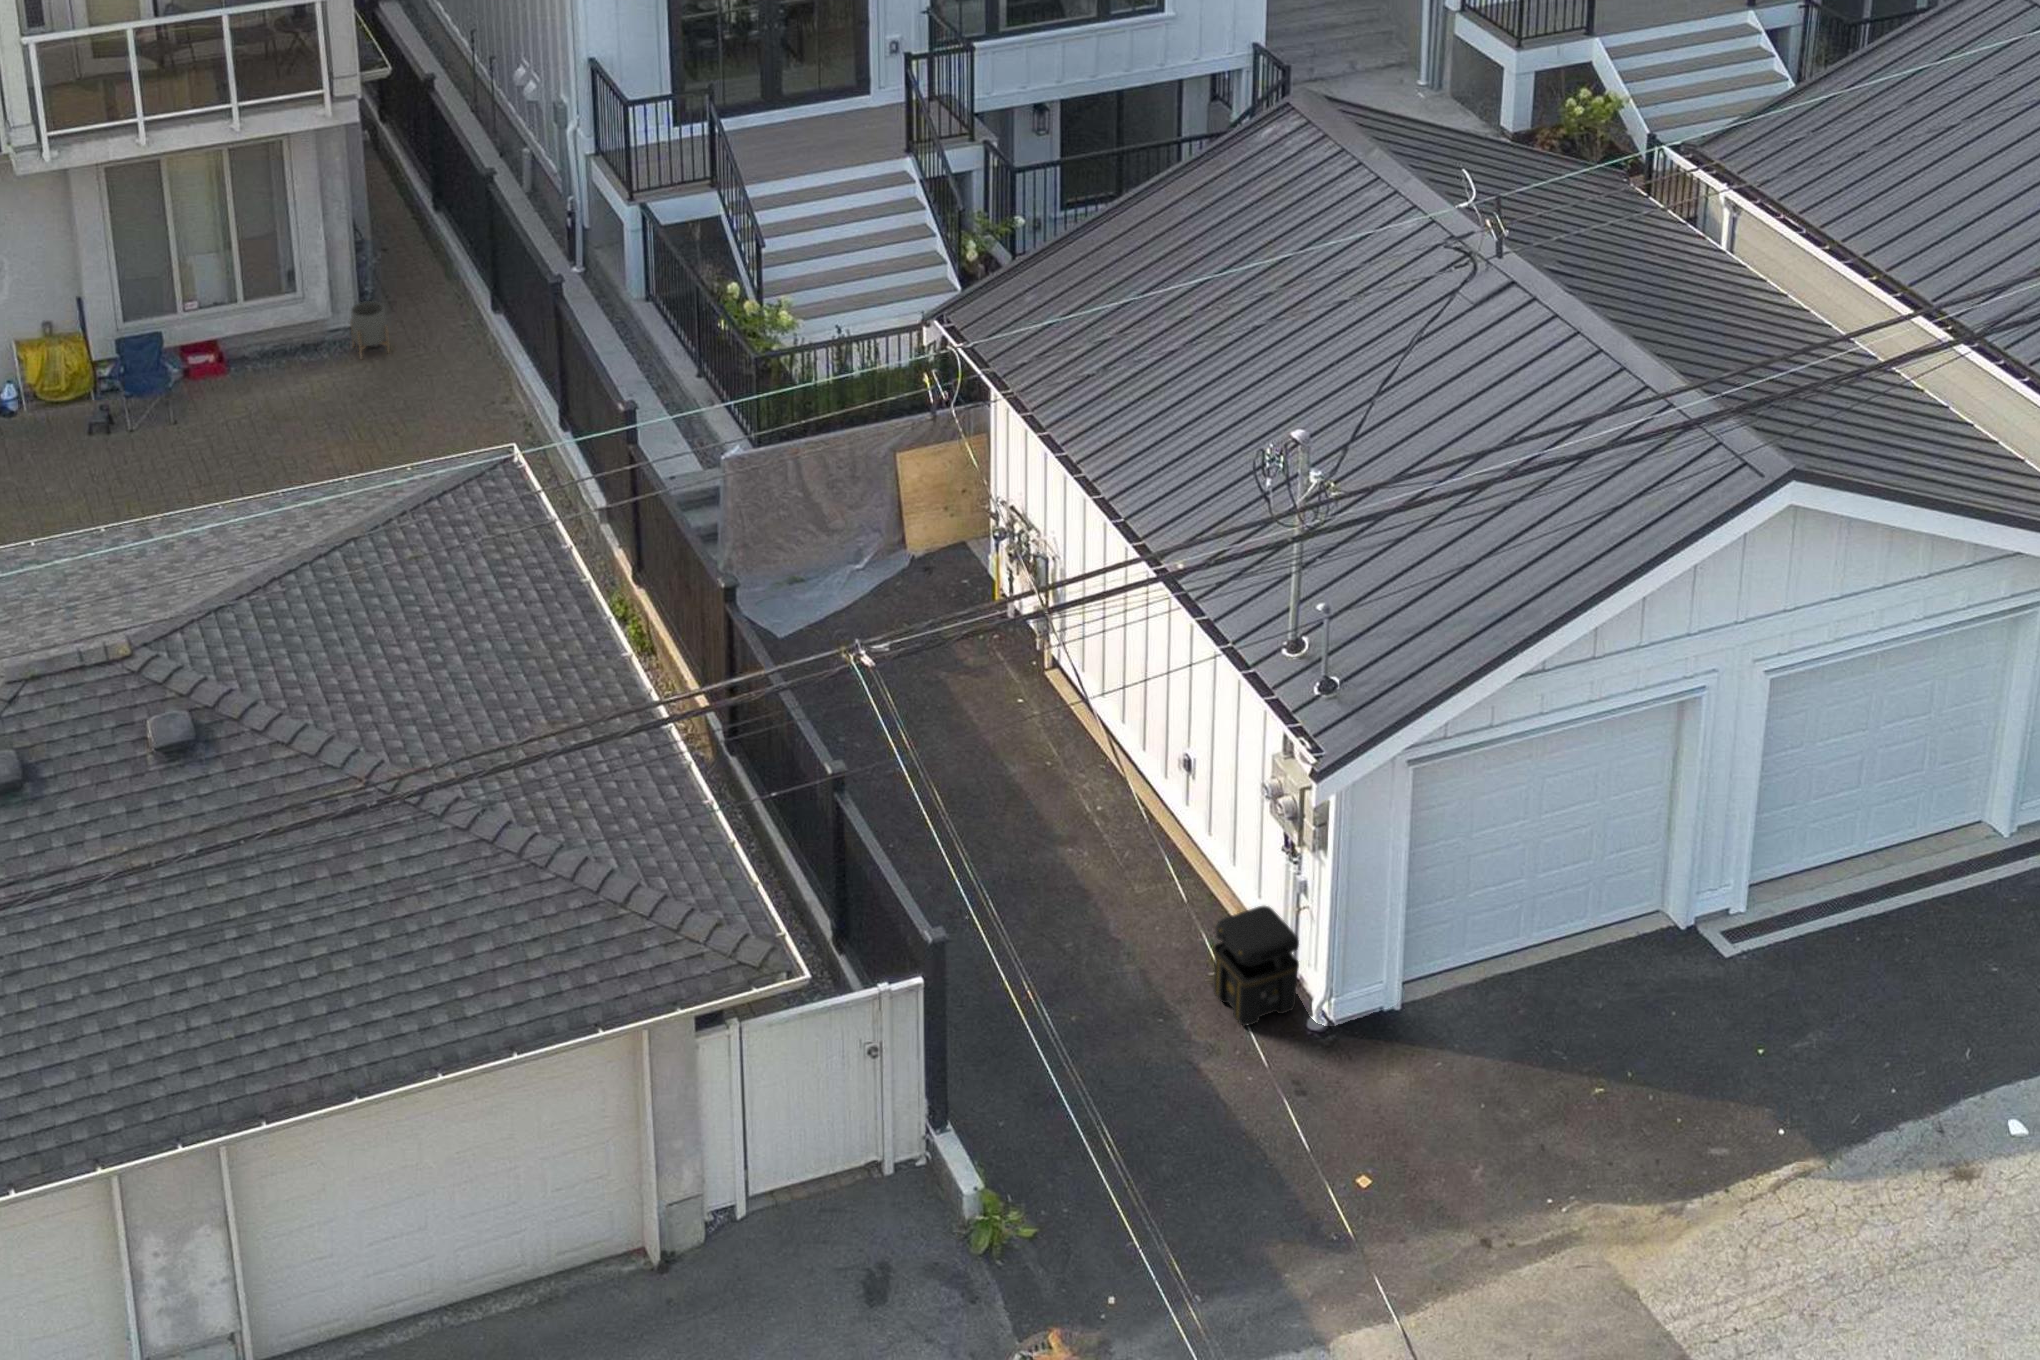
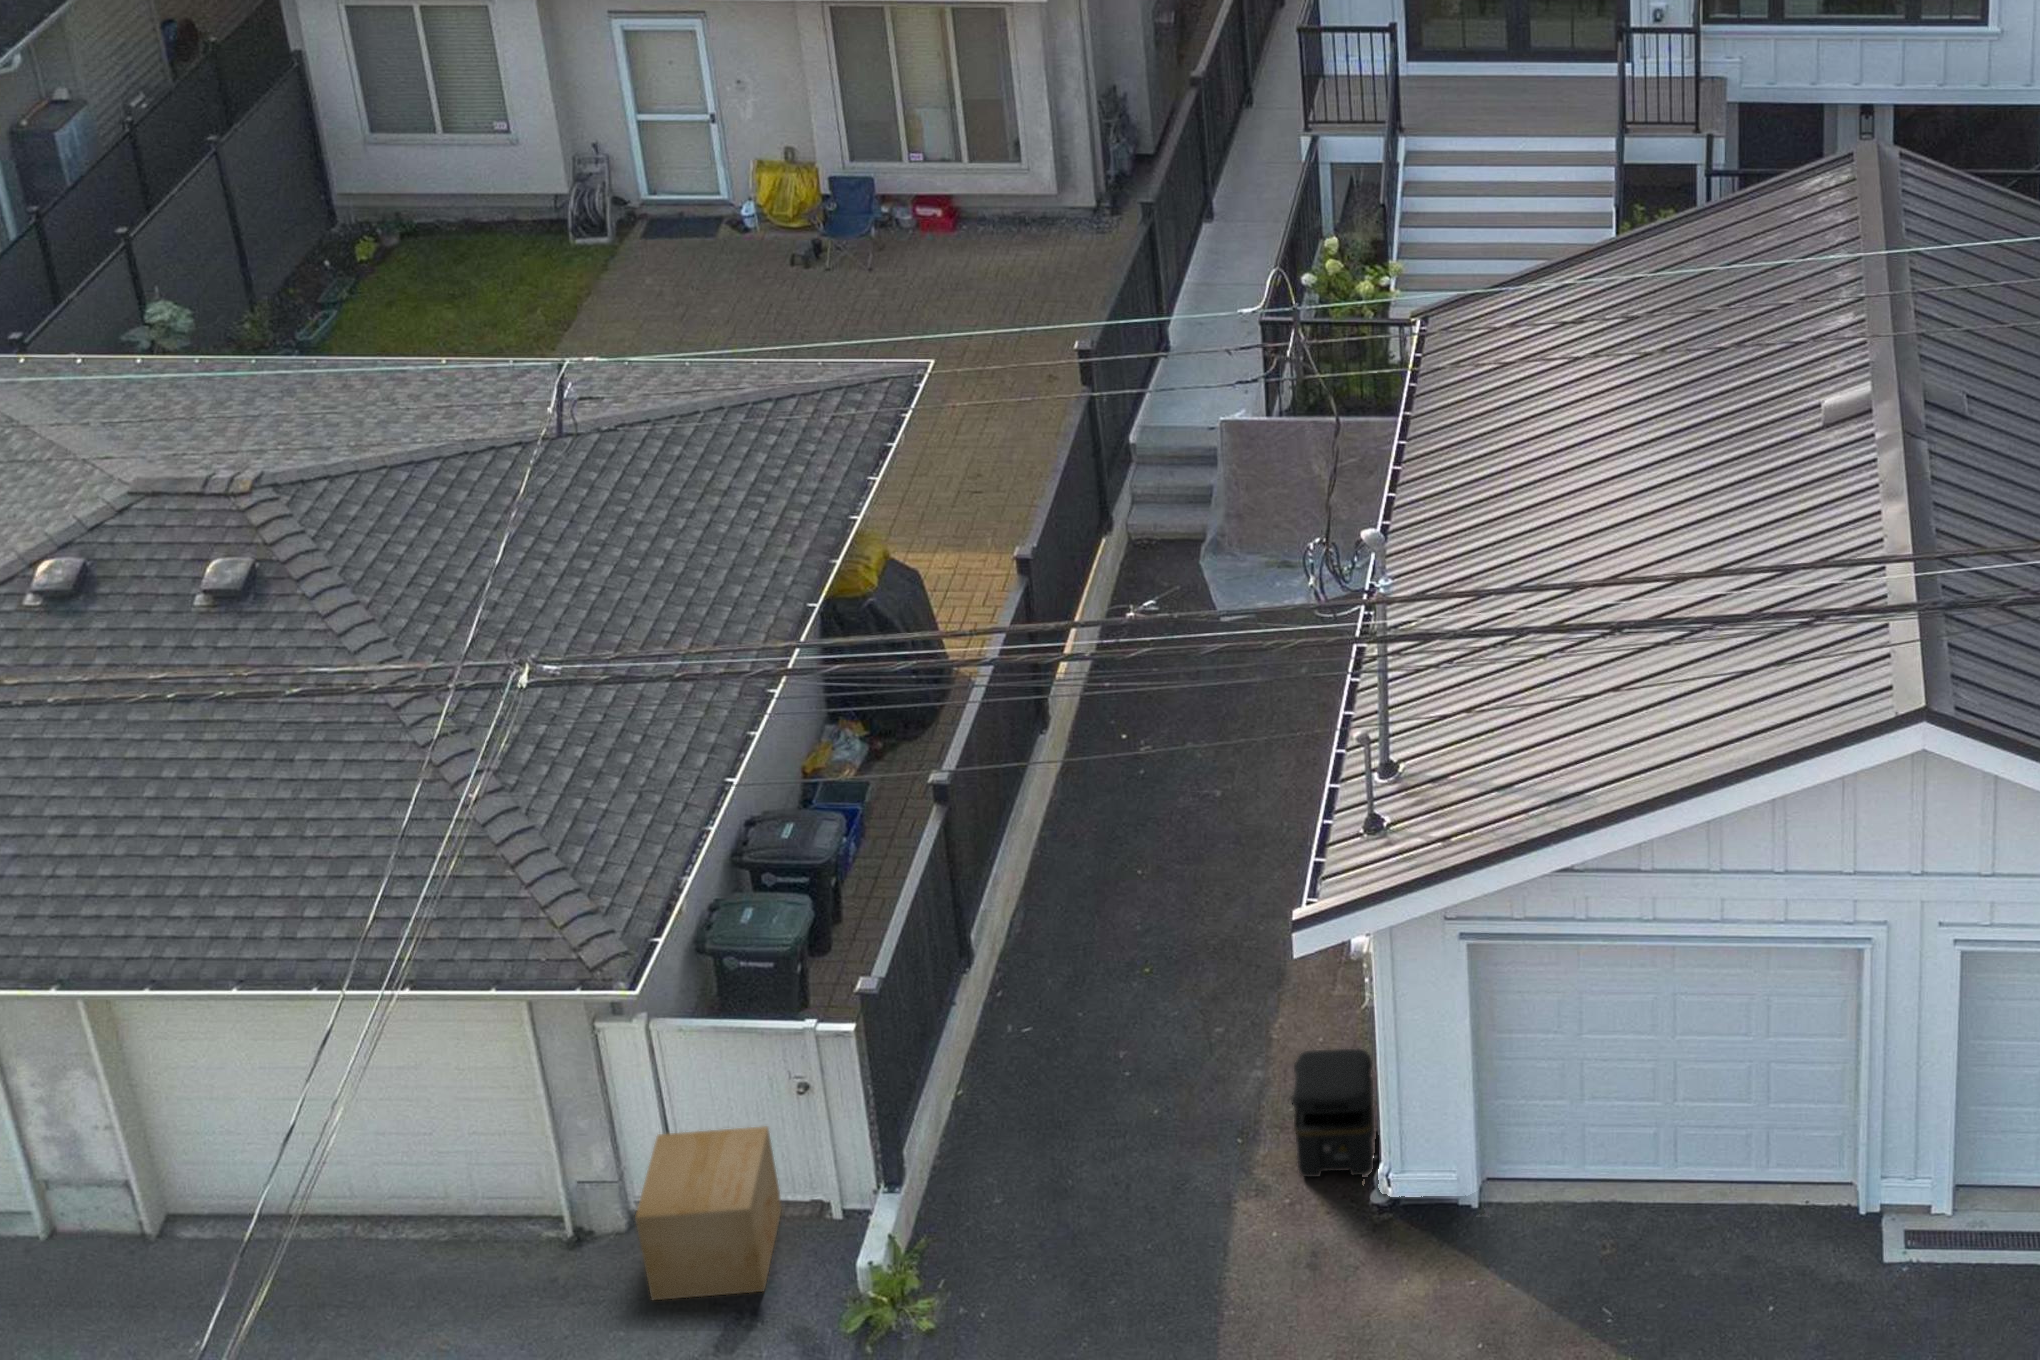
planter: present [350,301,390,358] -> none [1062,184,1101,241]
cardboard box: none [739,1102,879,1282] -> present [635,1126,782,1300]

